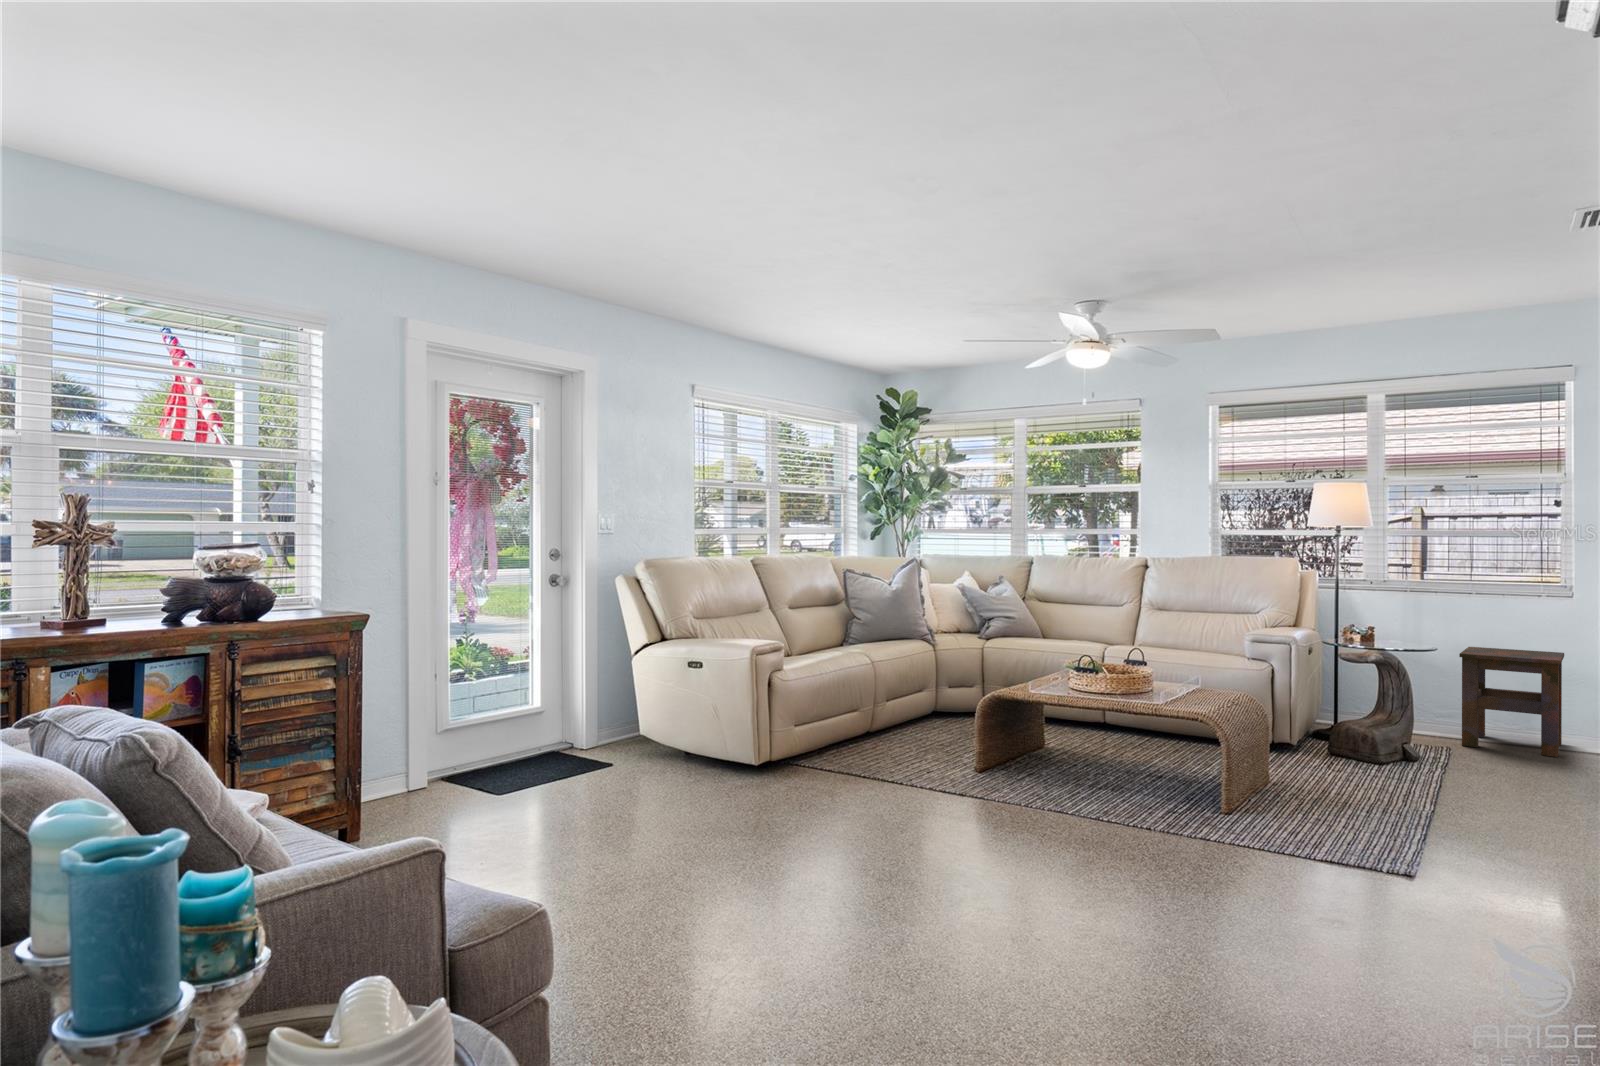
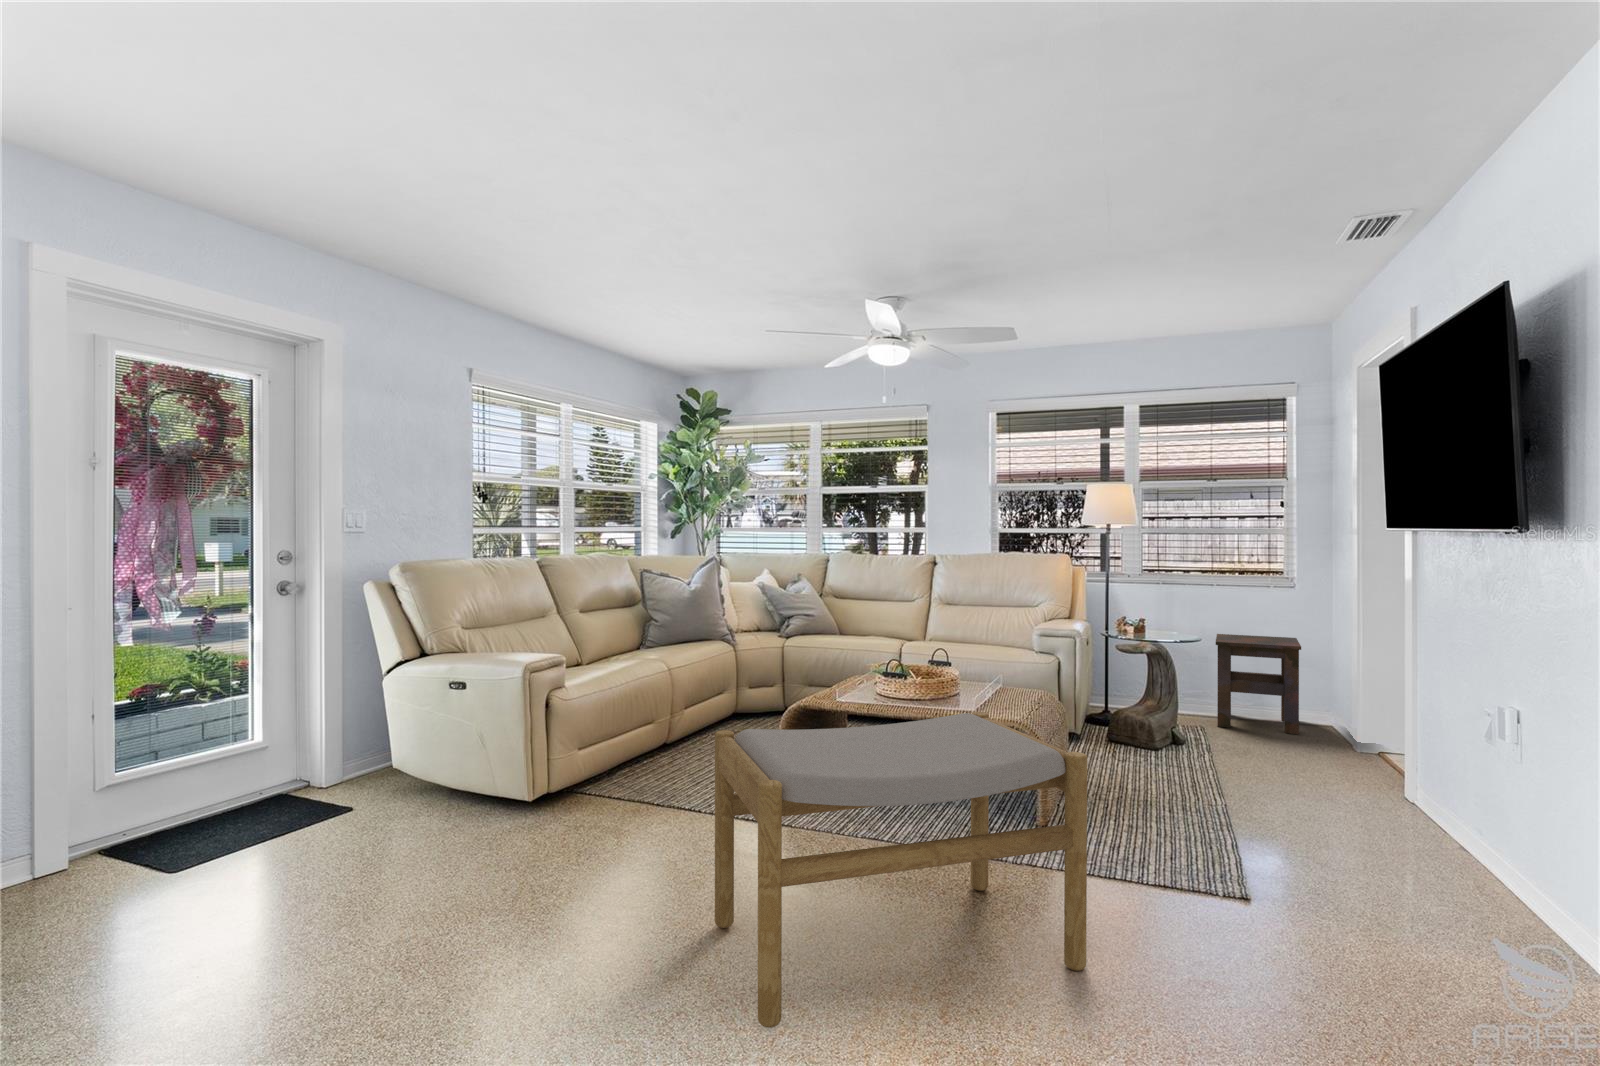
footstool: none [916,695,1235,917] -> present [715,712,1087,1028]

